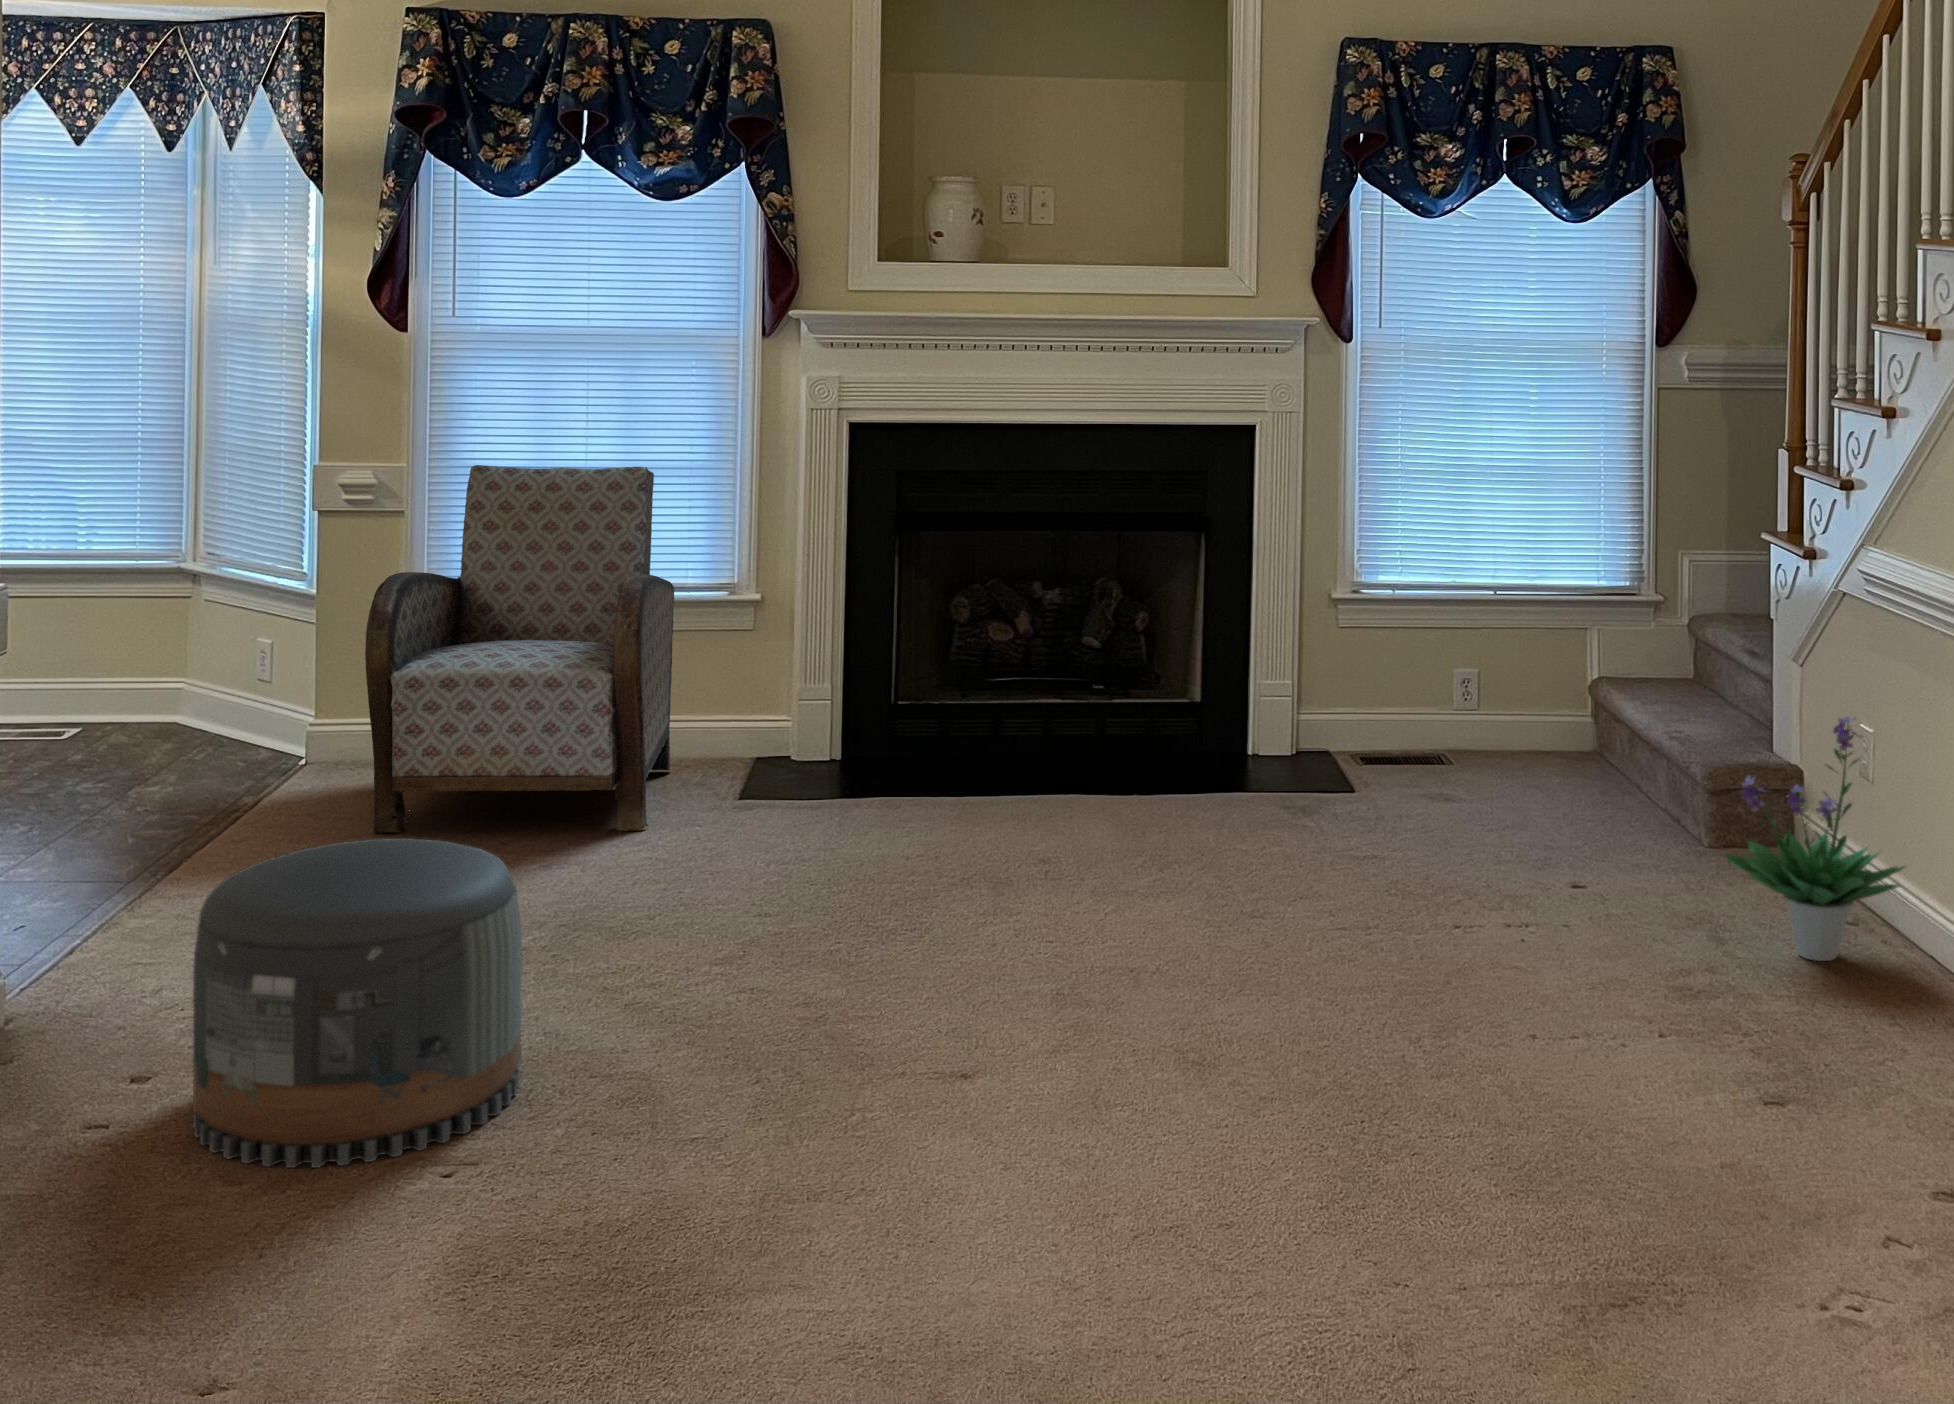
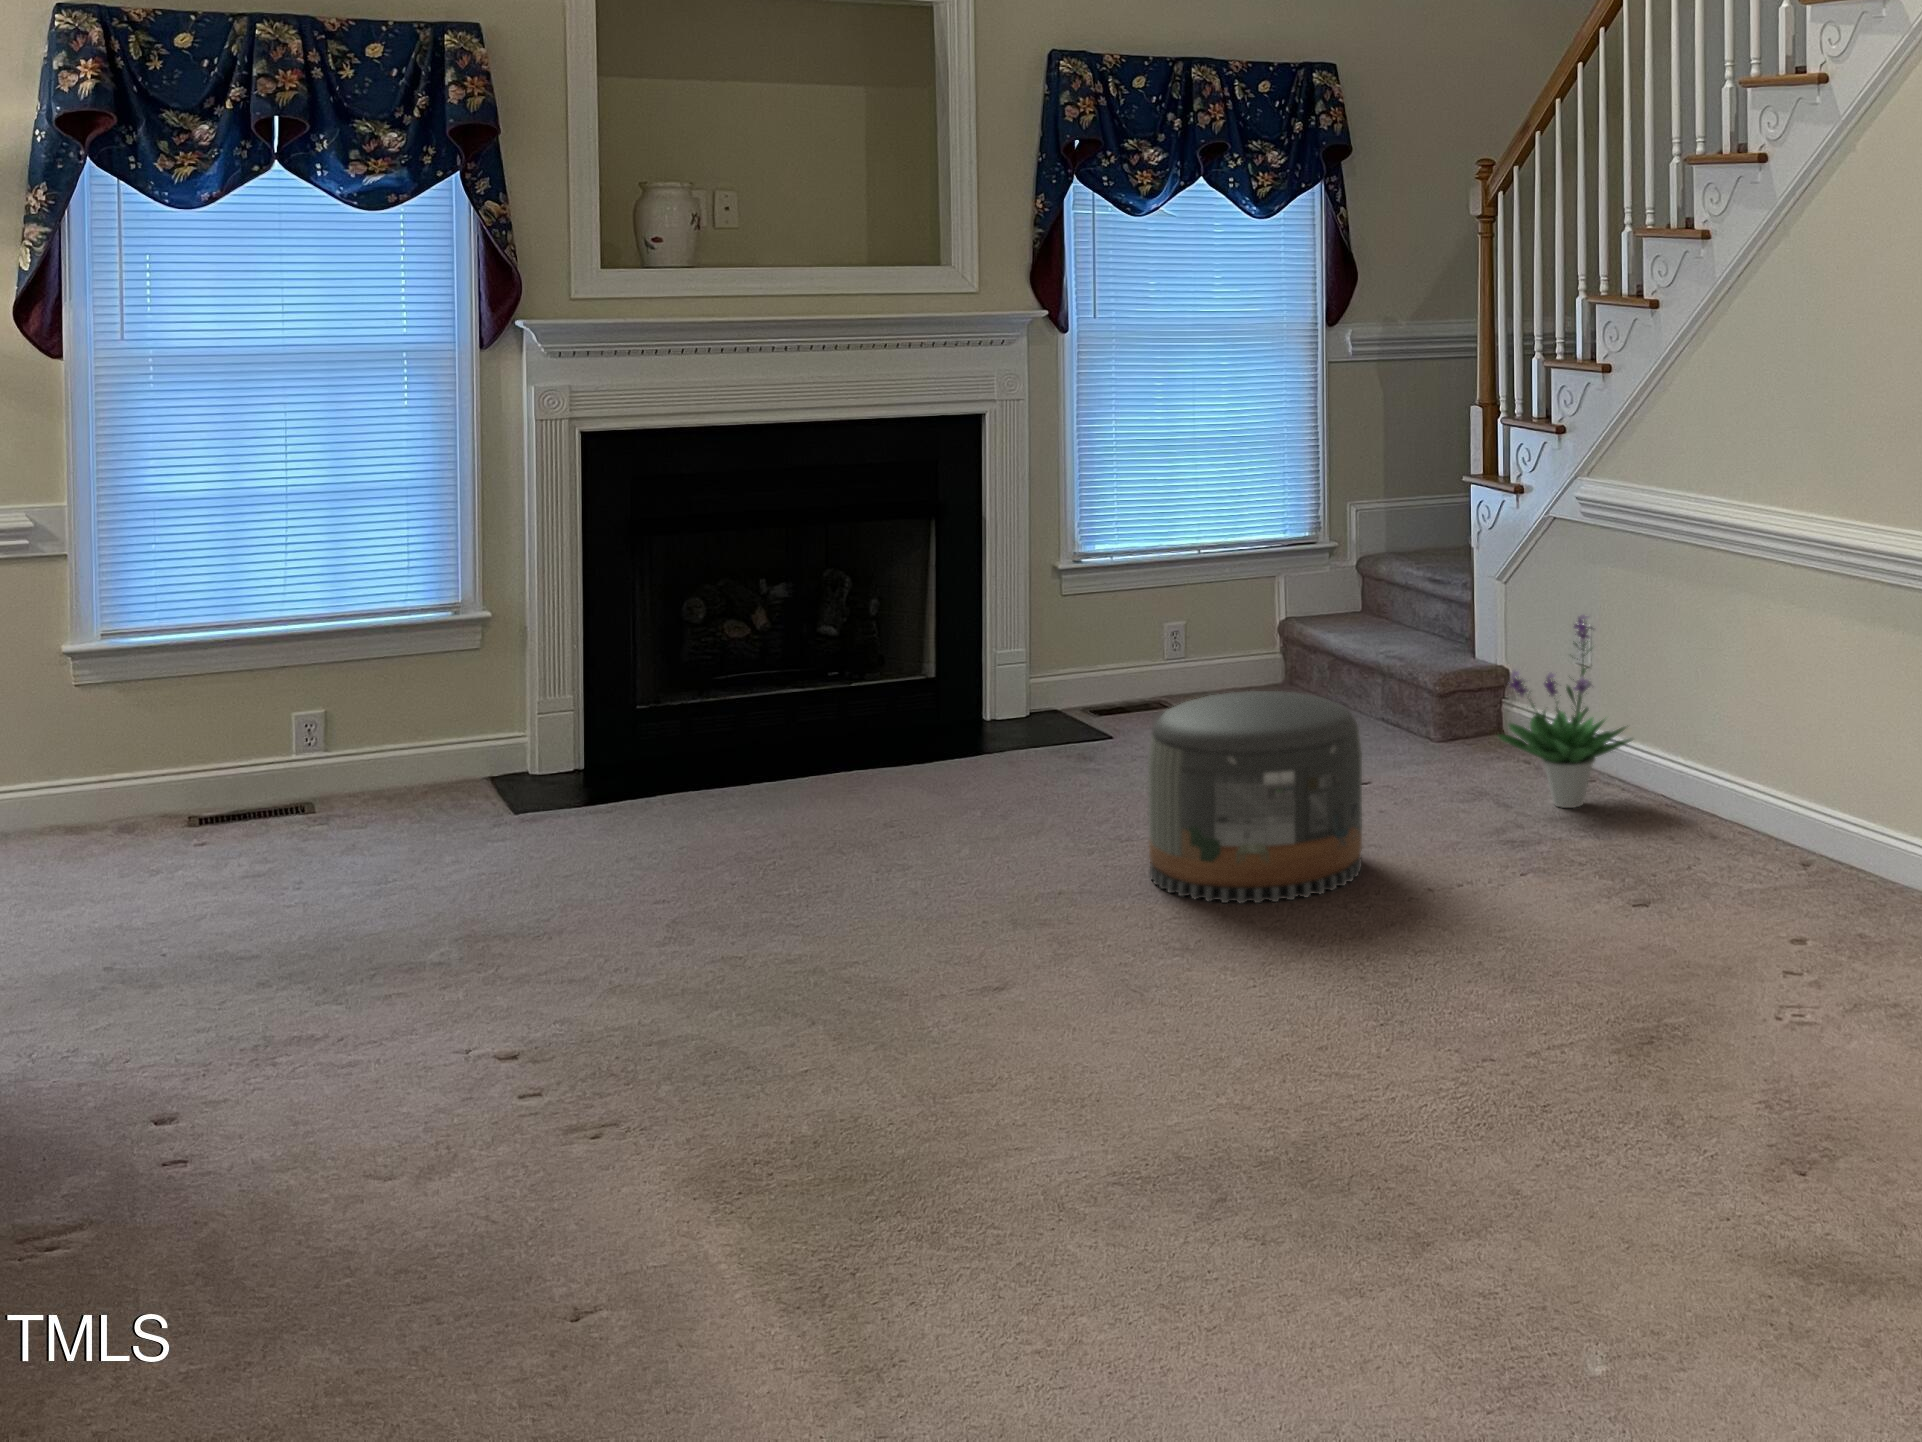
armchair: present [365,465,674,832] -> none [119,492,446,904]
pouf: present [193,838,522,1168] -> present [1148,691,1362,903]

